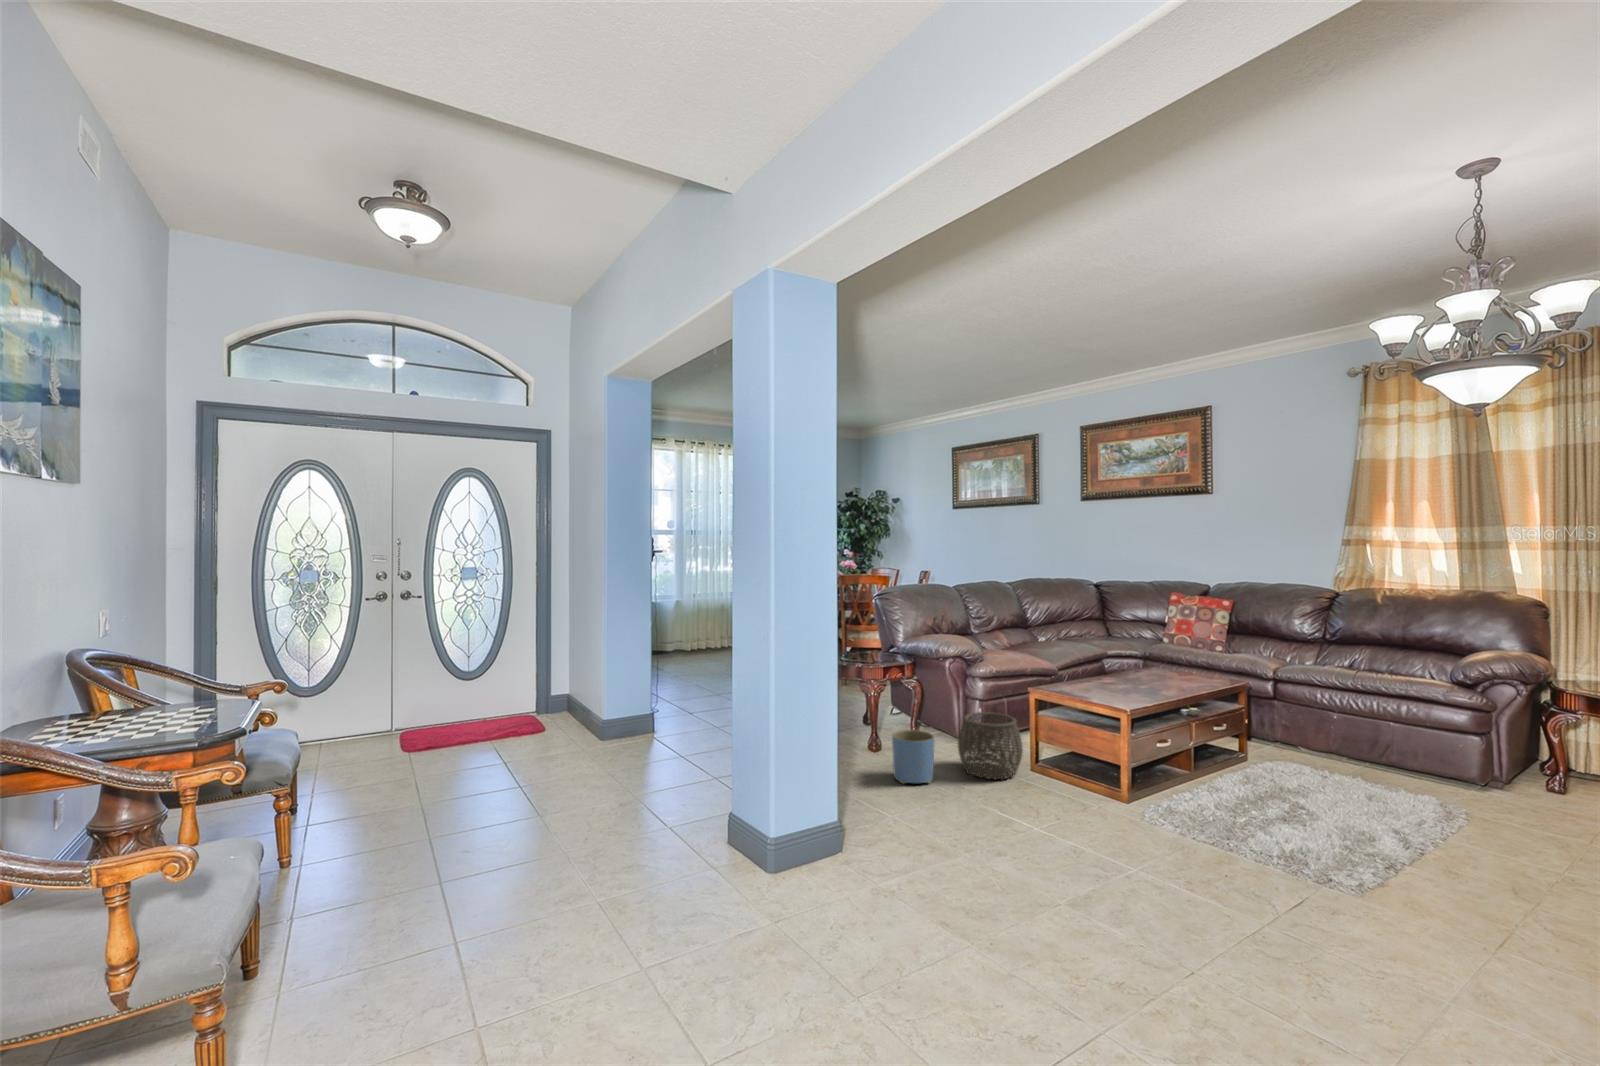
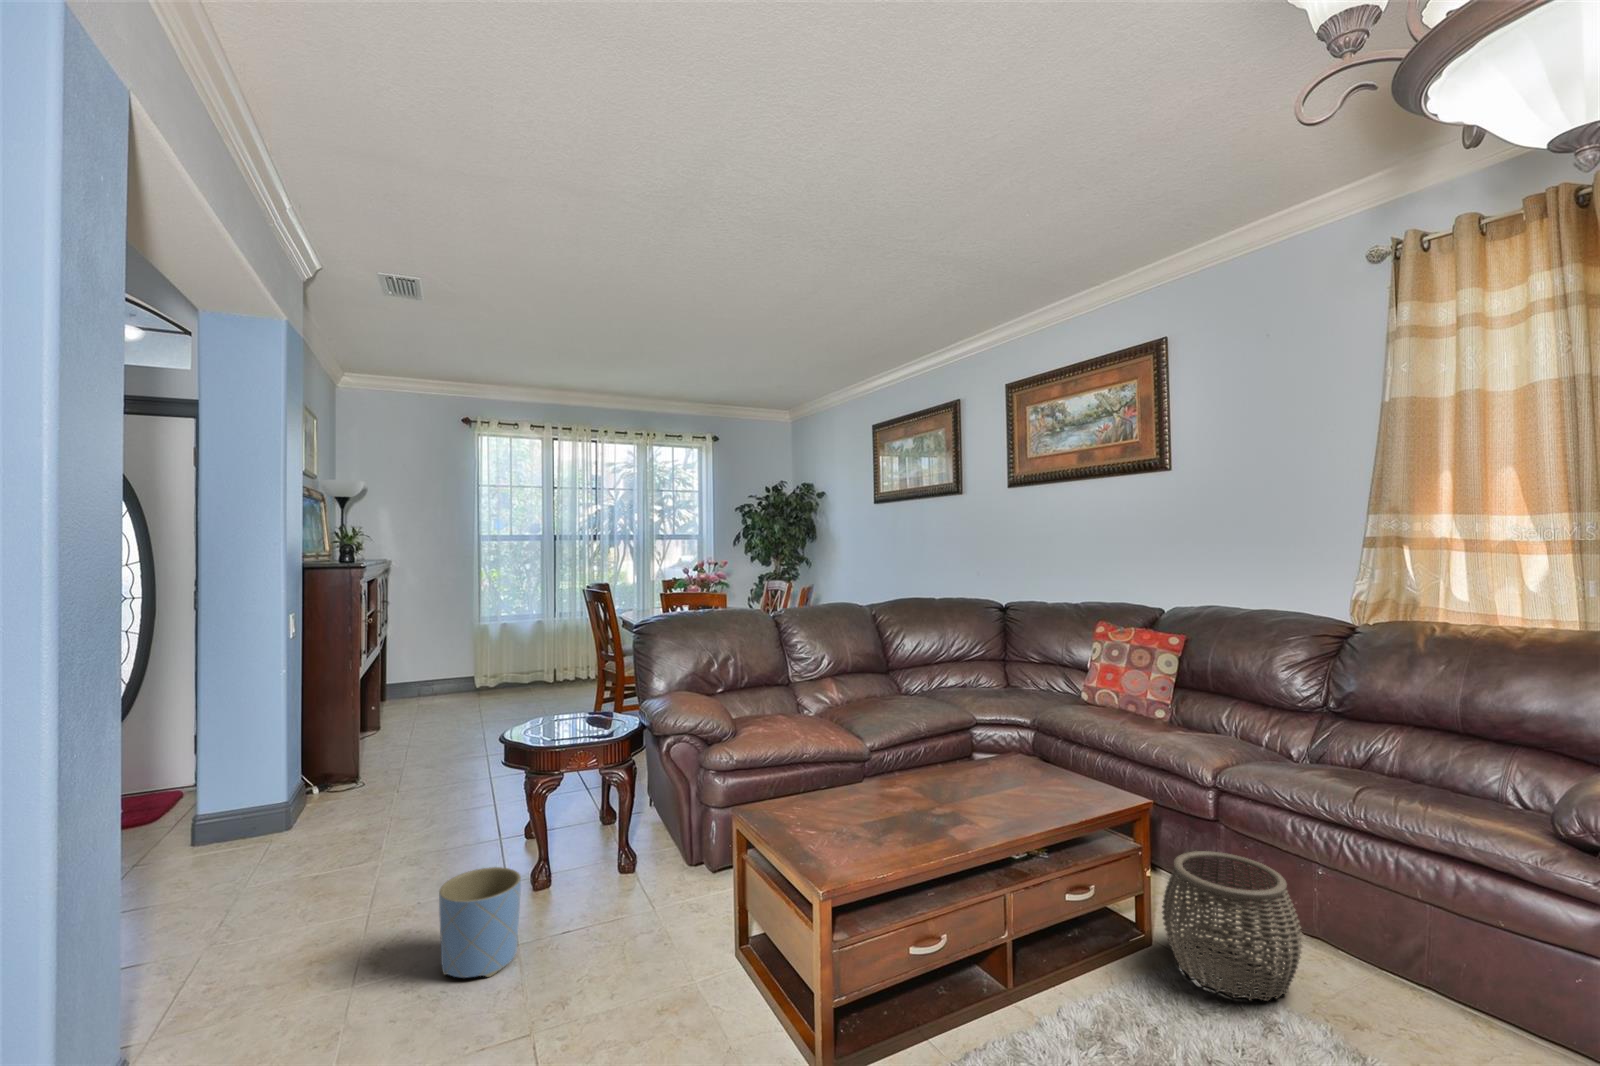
woven basket: present [958,712,1023,779] -> present [1162,851,1303,1001]

